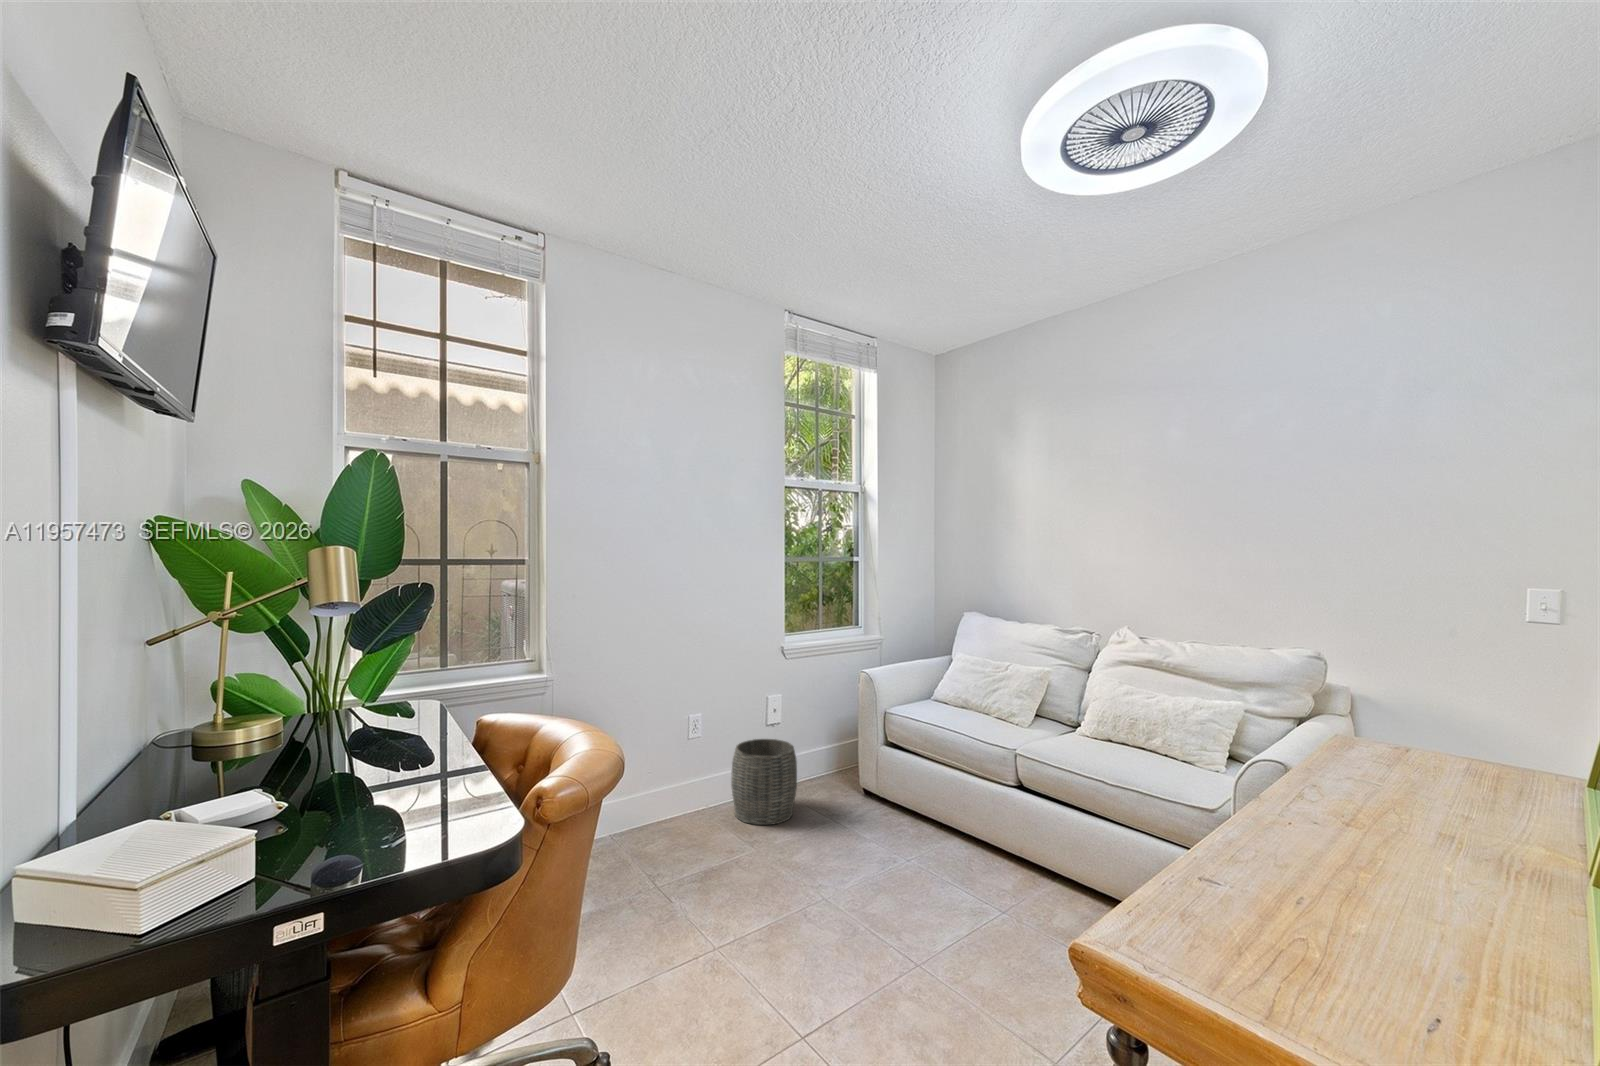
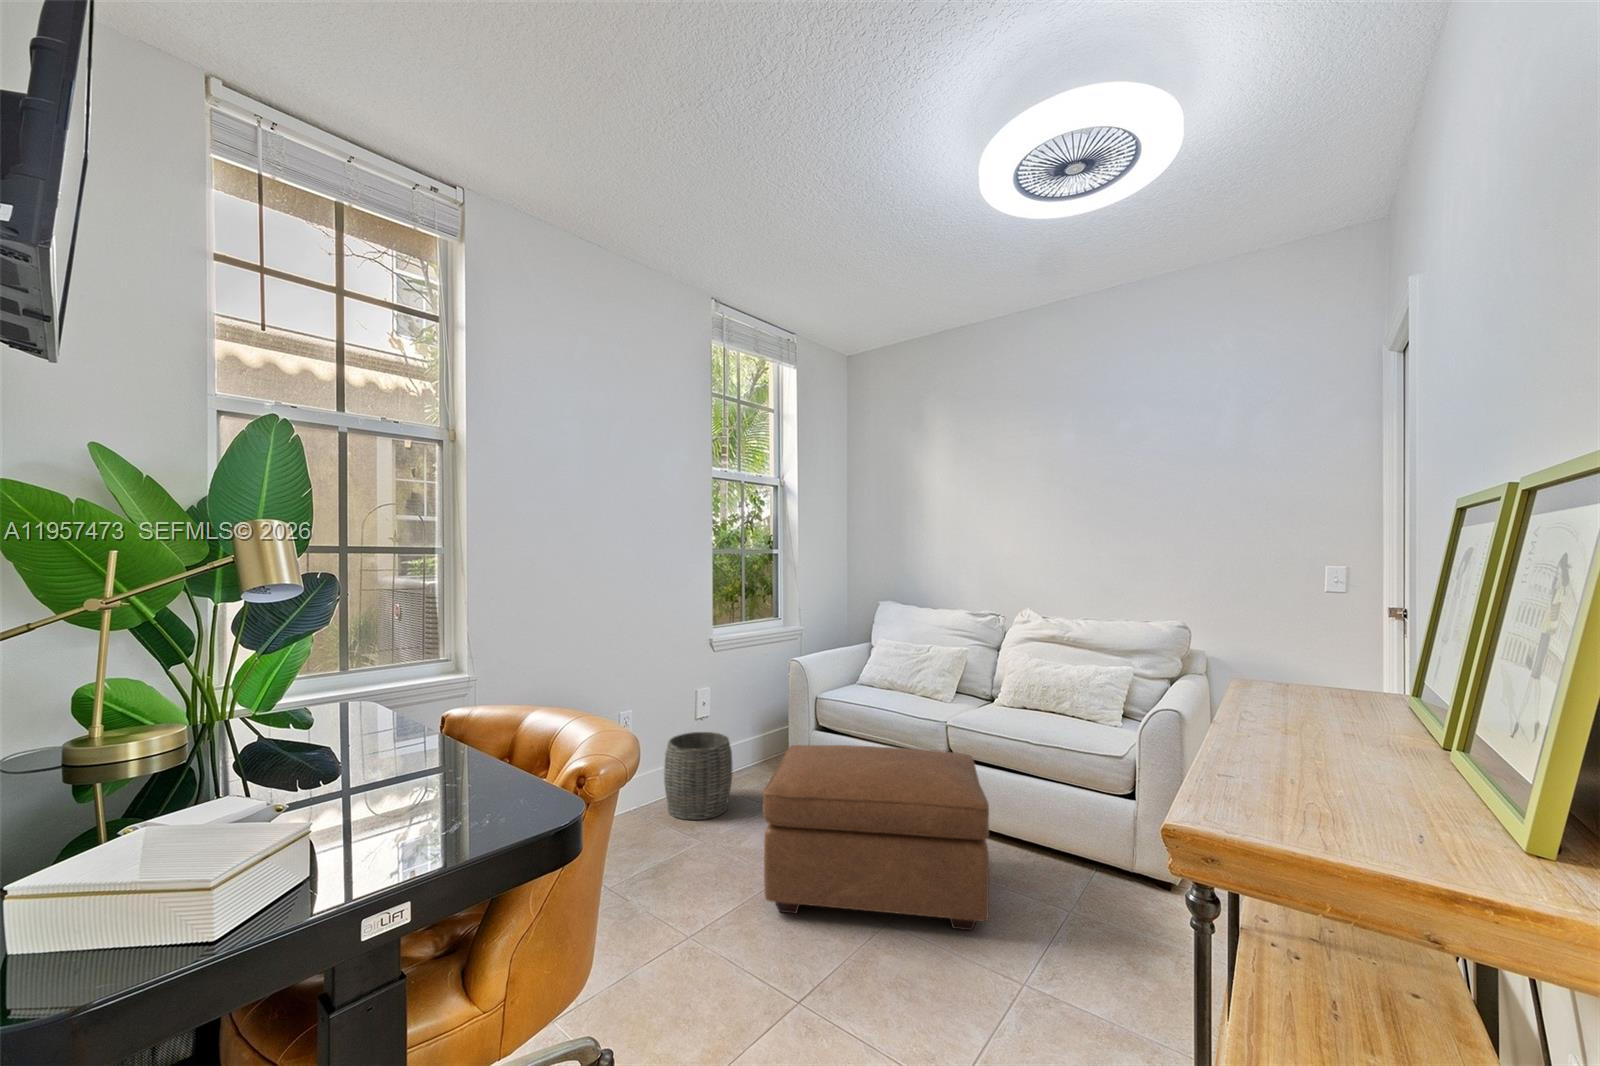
ottoman: none [799,760,1031,972] -> present [763,745,989,930]

